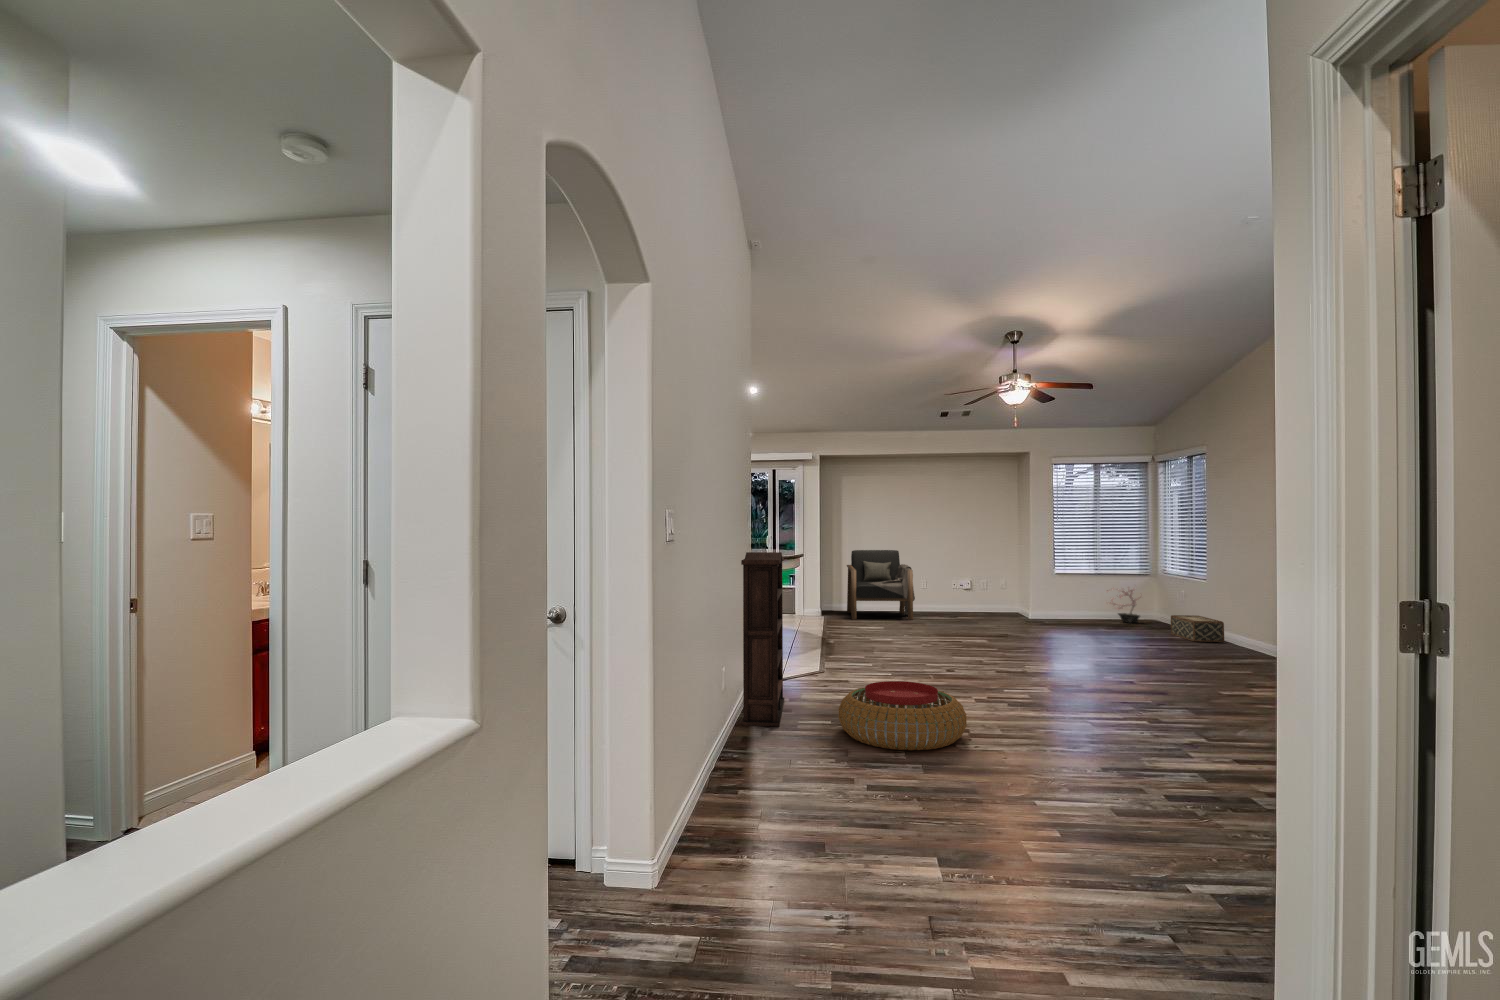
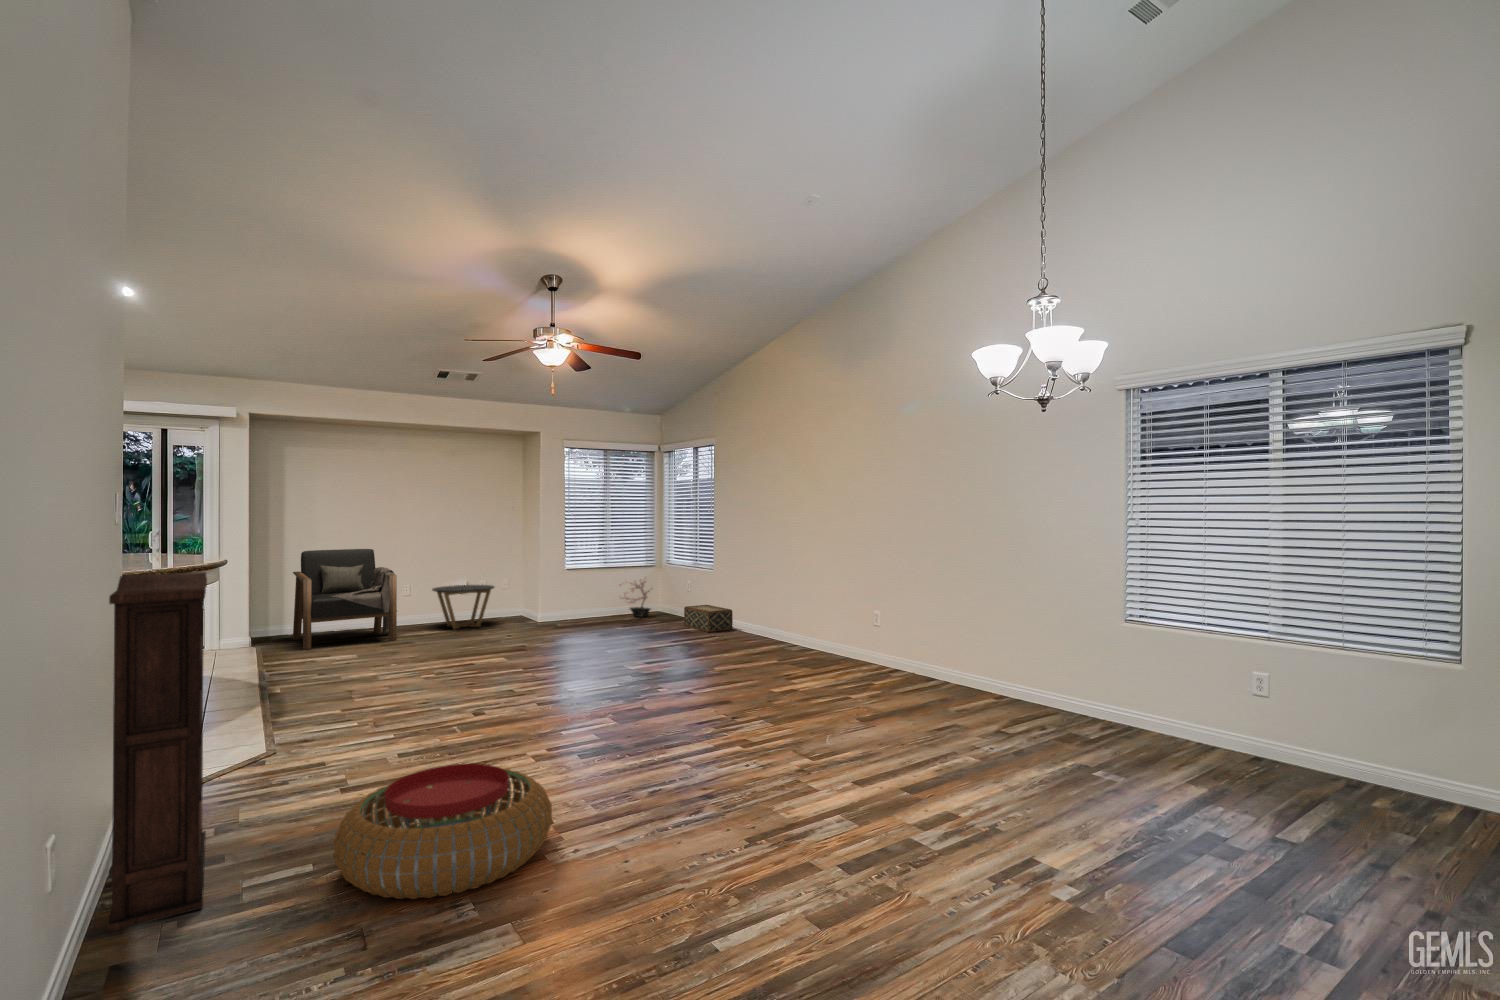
side table: none [941,582,990,617] -> present [432,585,494,629]

